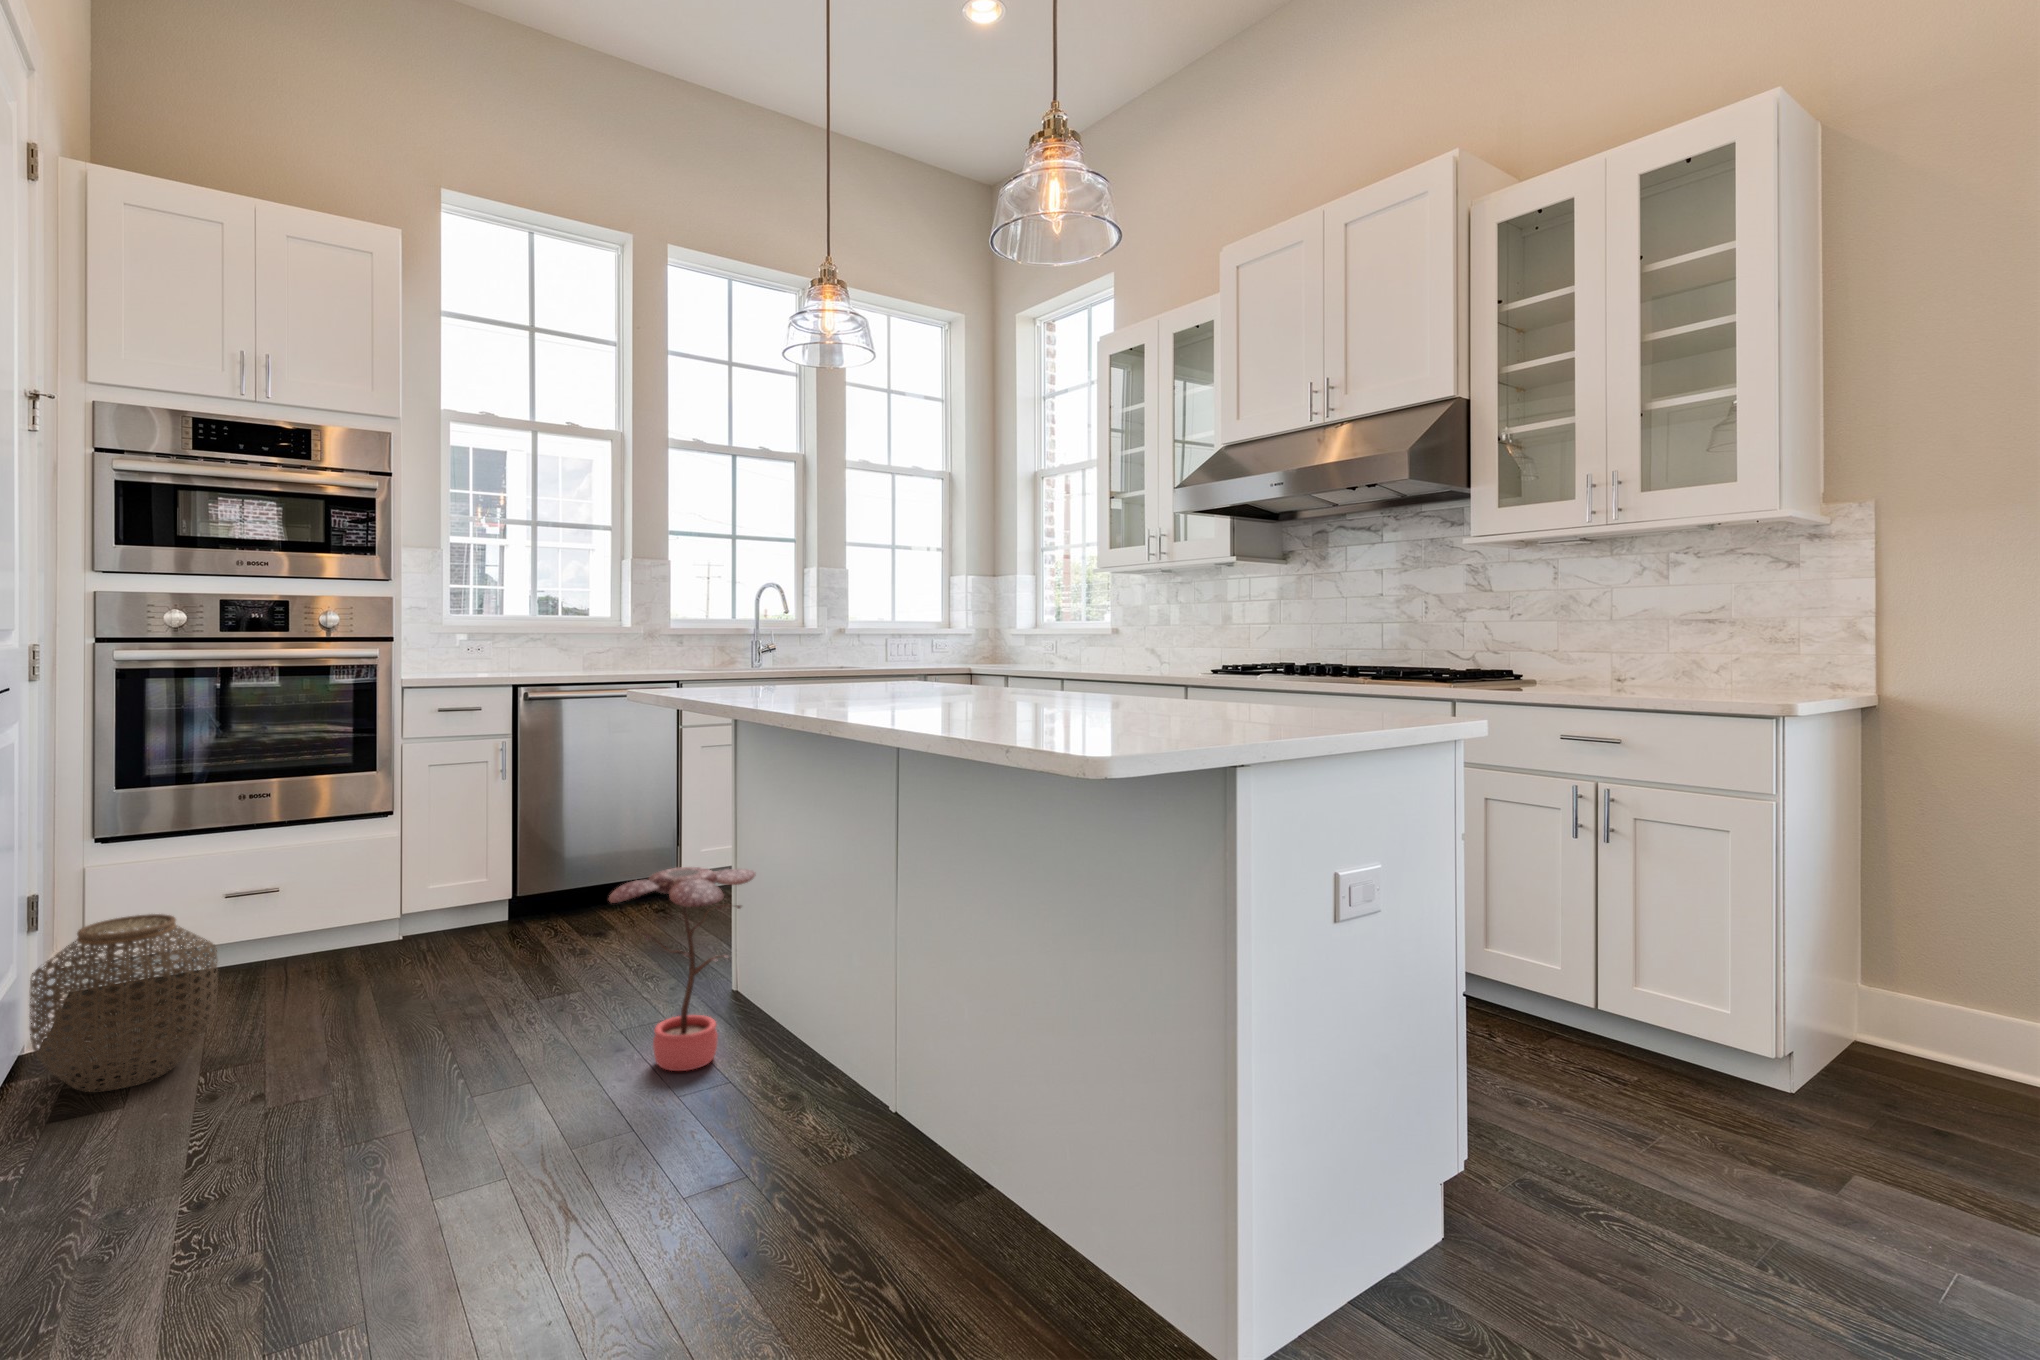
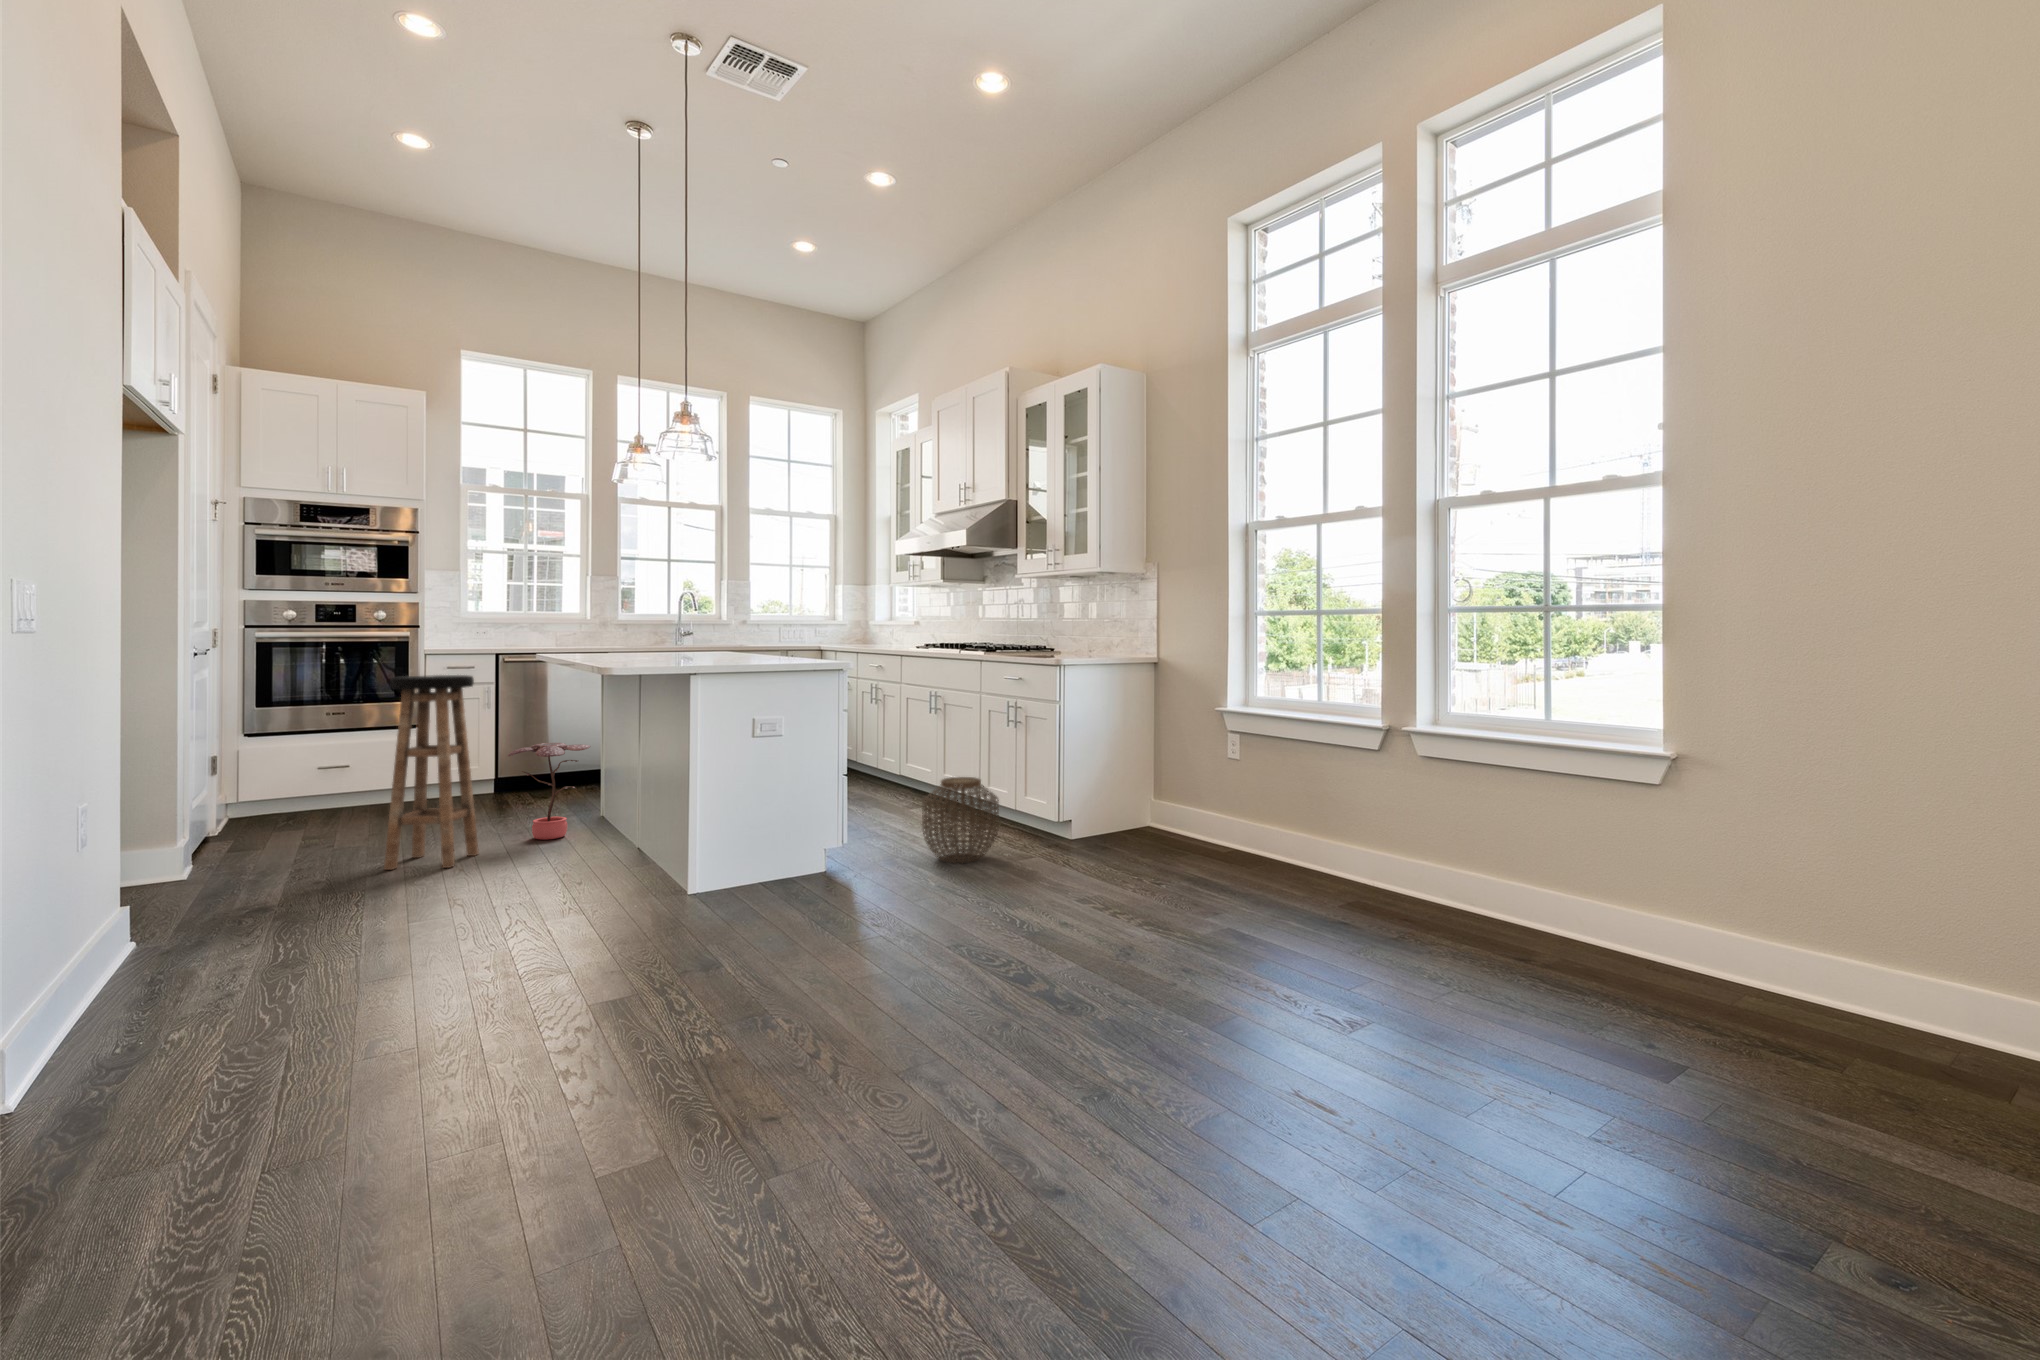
bar stool: none [389,741,574,1209] -> present [384,675,479,870]
woven basket: present [29,914,217,1092] -> present [922,777,999,864]

